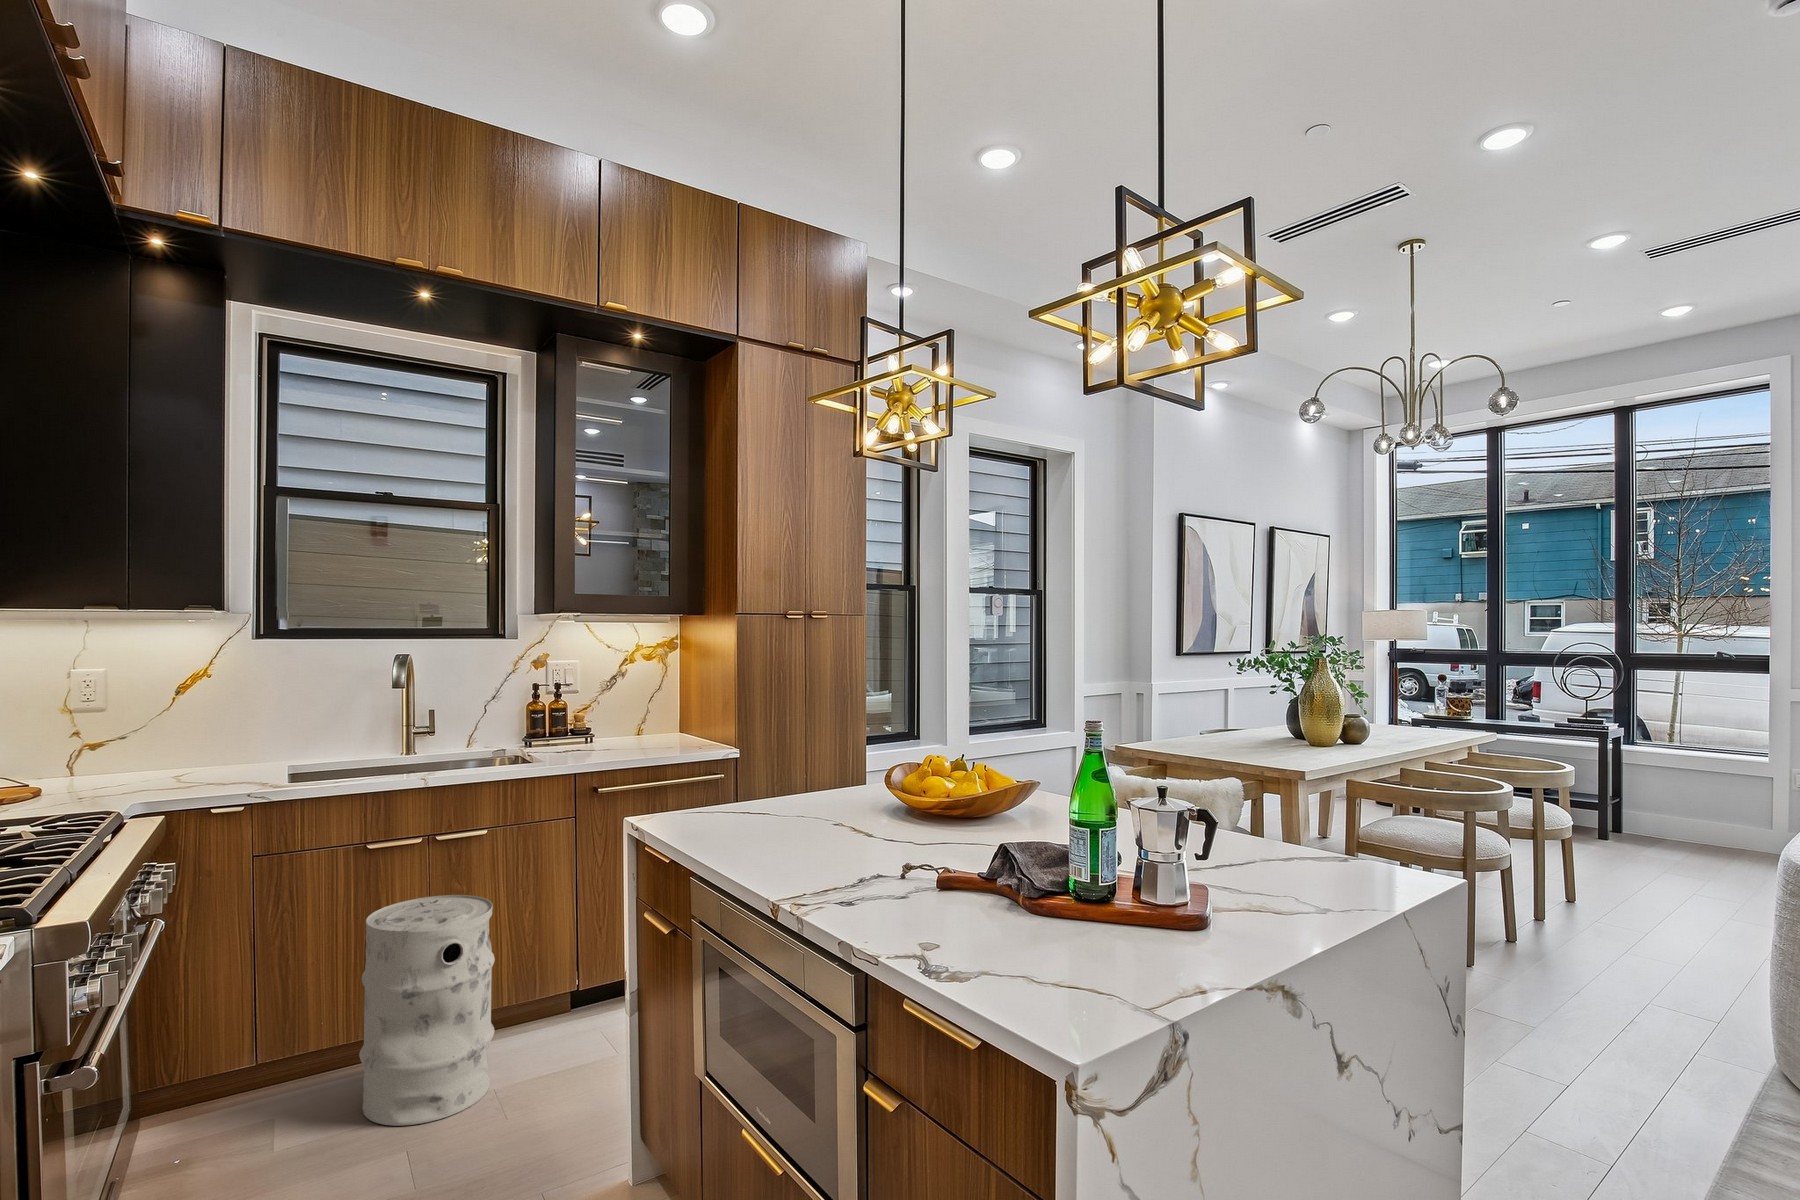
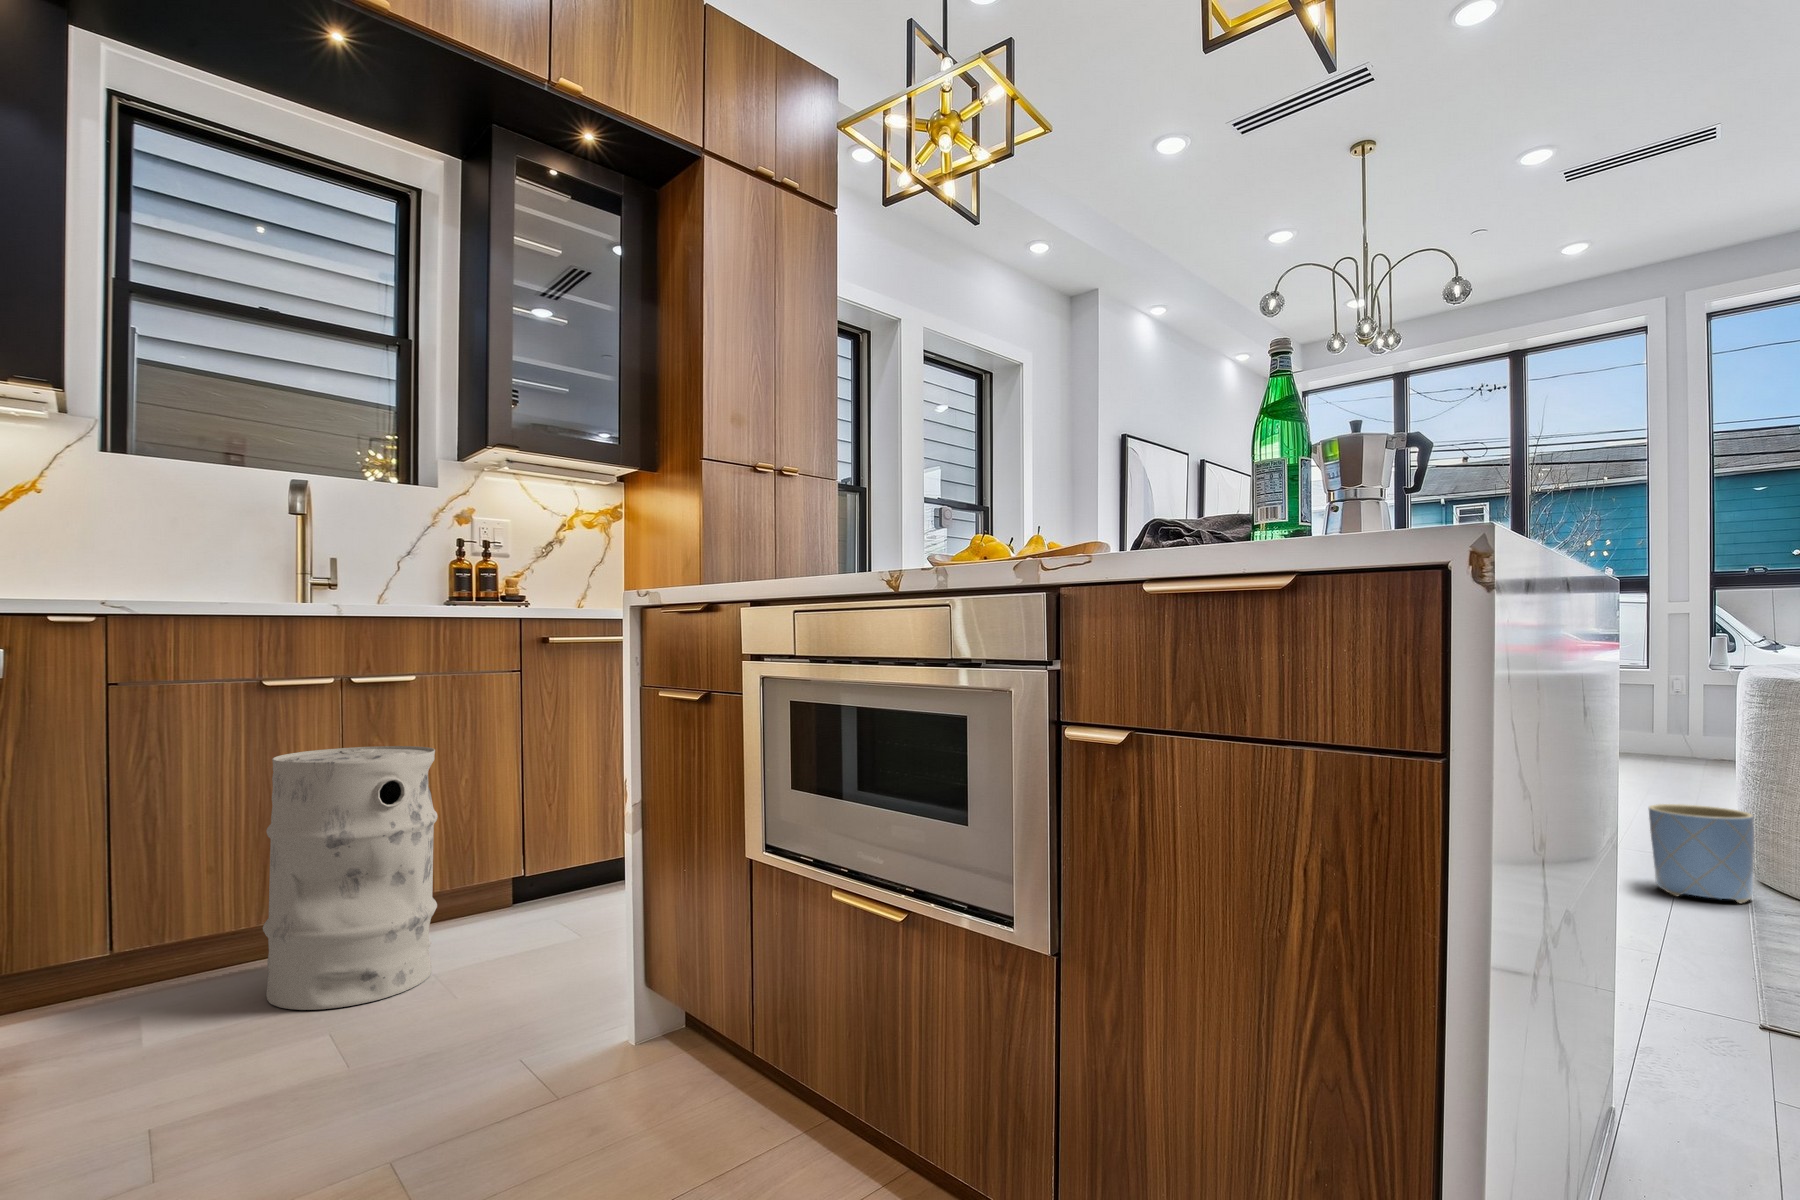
planter: none [1631,981,1736,1097] -> present [1649,804,1754,903]

